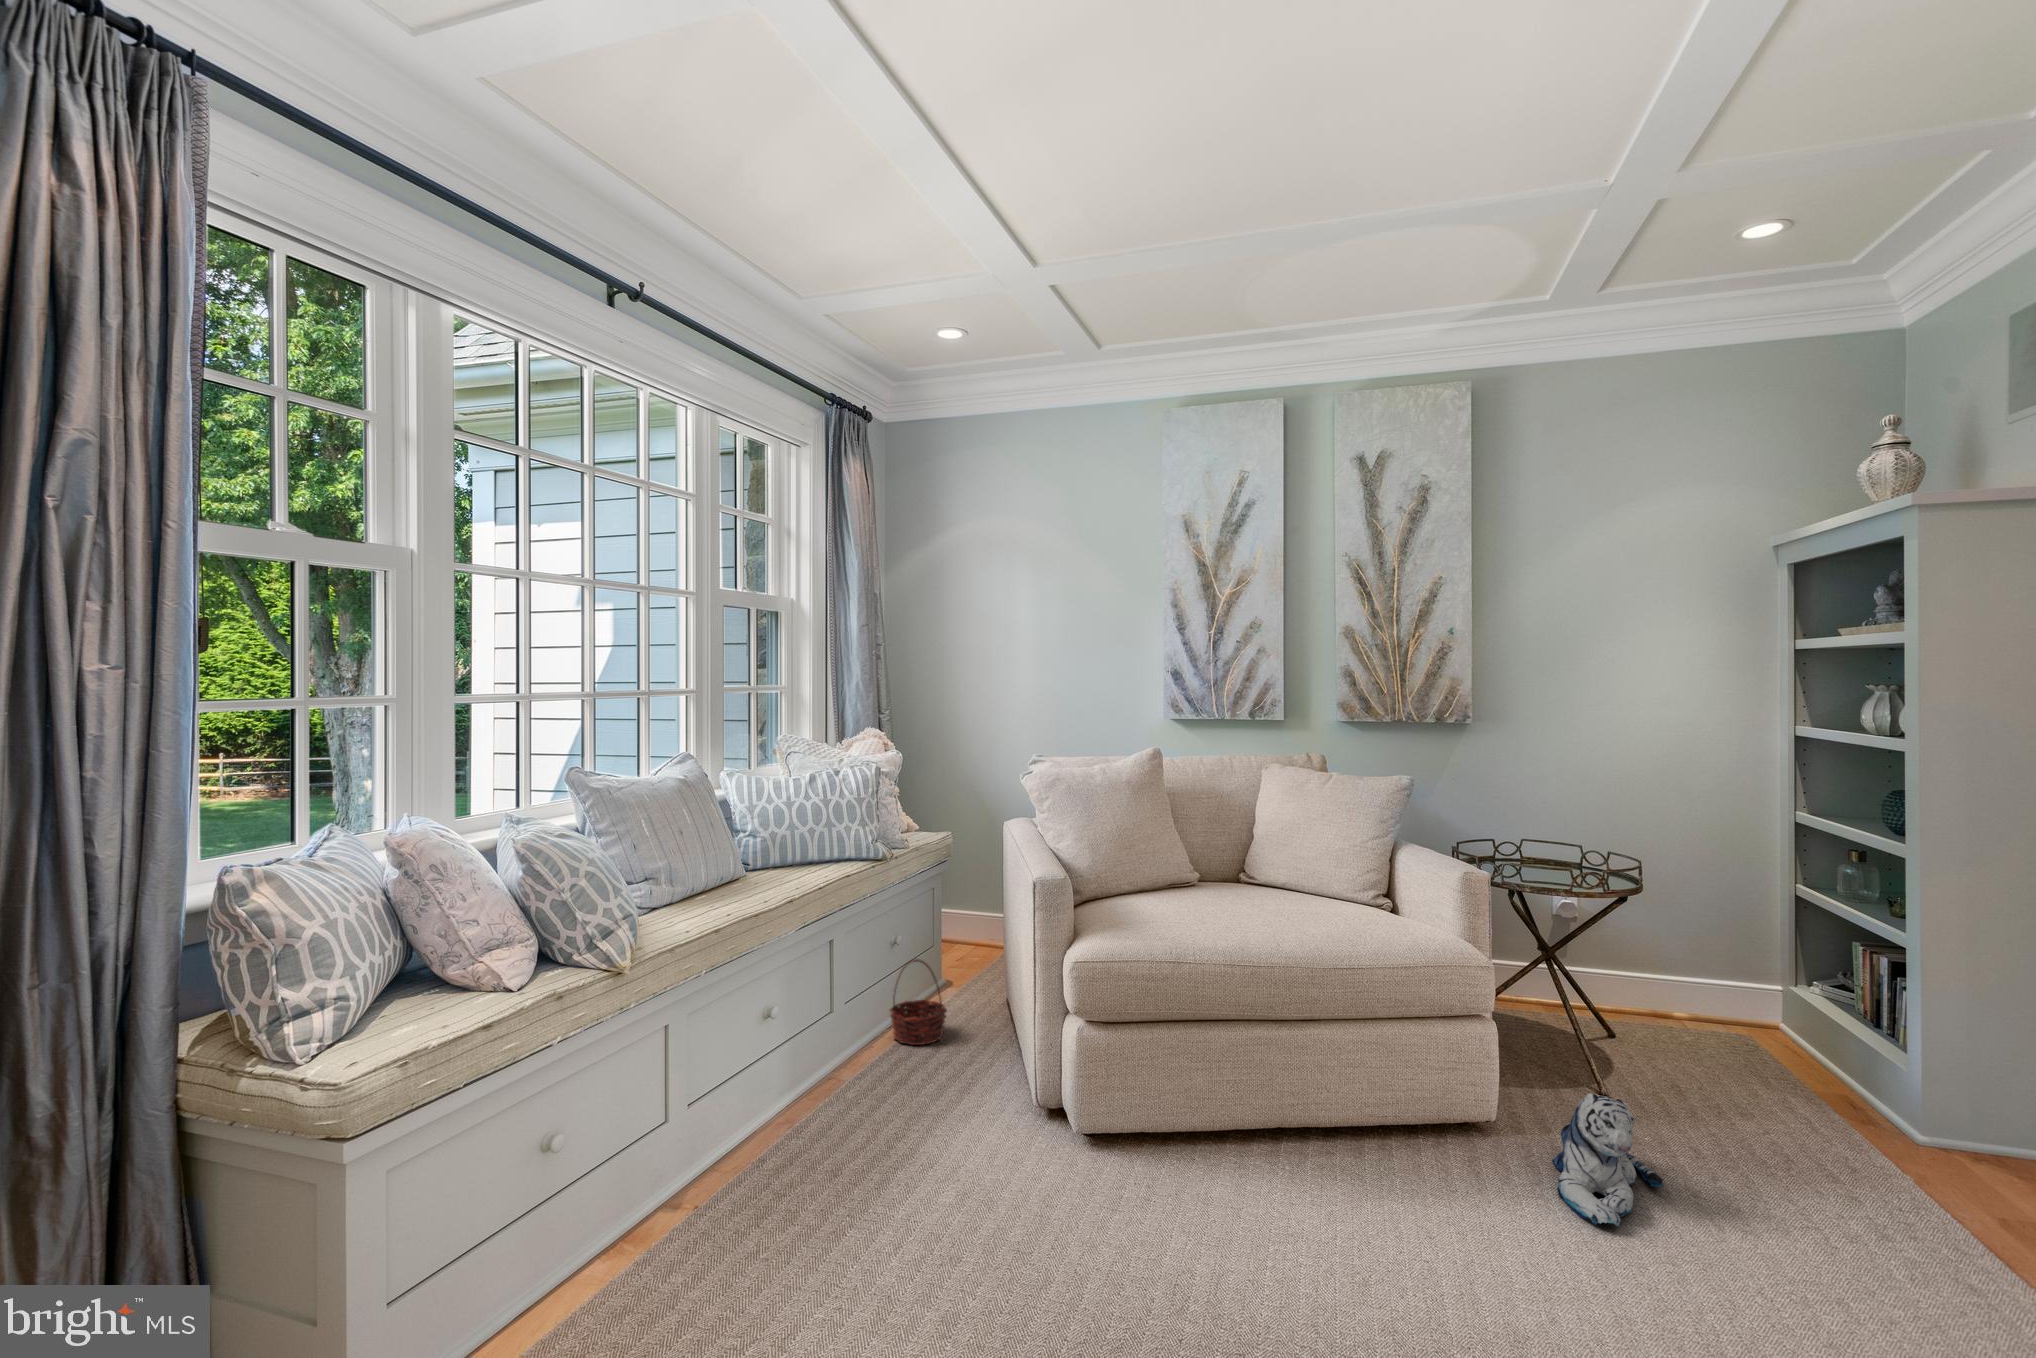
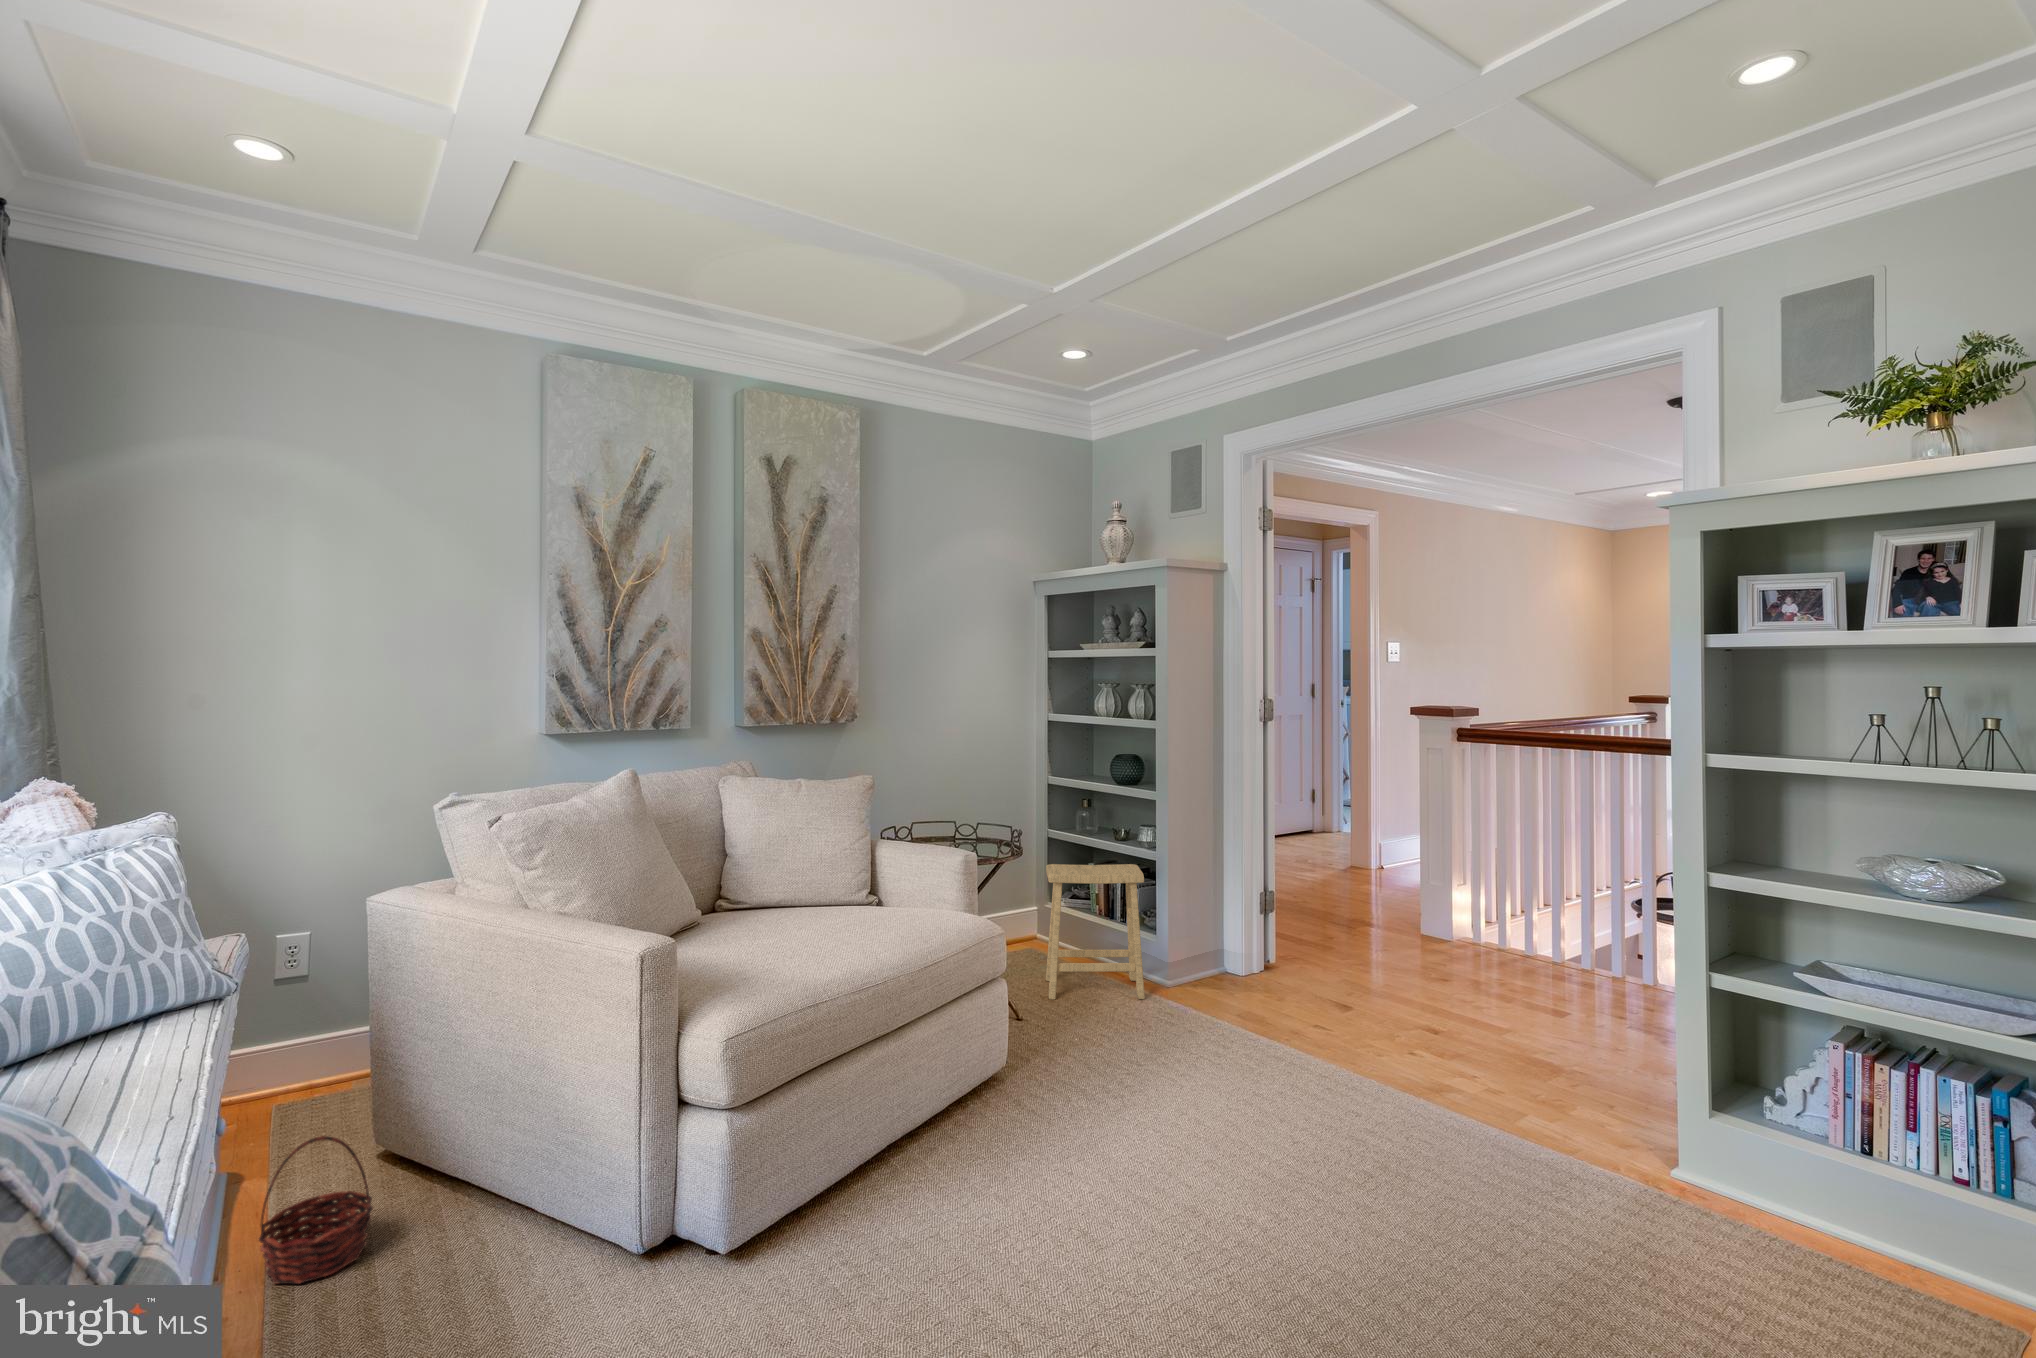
footstool: none [1657,918,1839,1133] -> present [1046,864,1145,1000]
plush toy: present [1552,1093,1663,1227] -> none [1074,1013,1167,1116]

